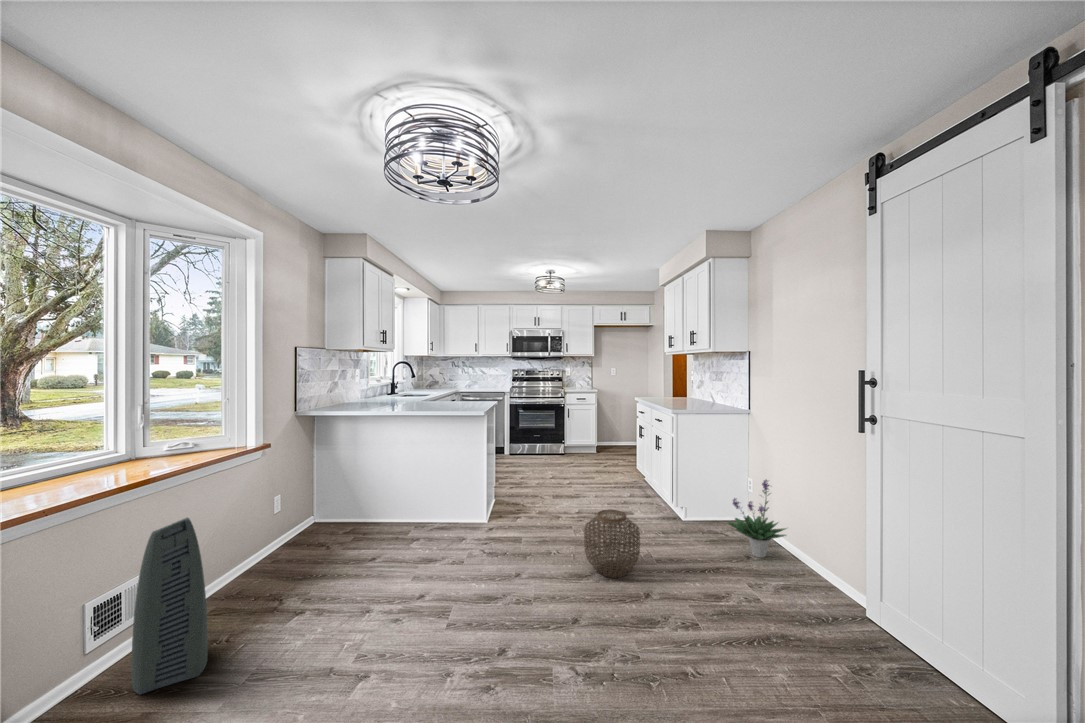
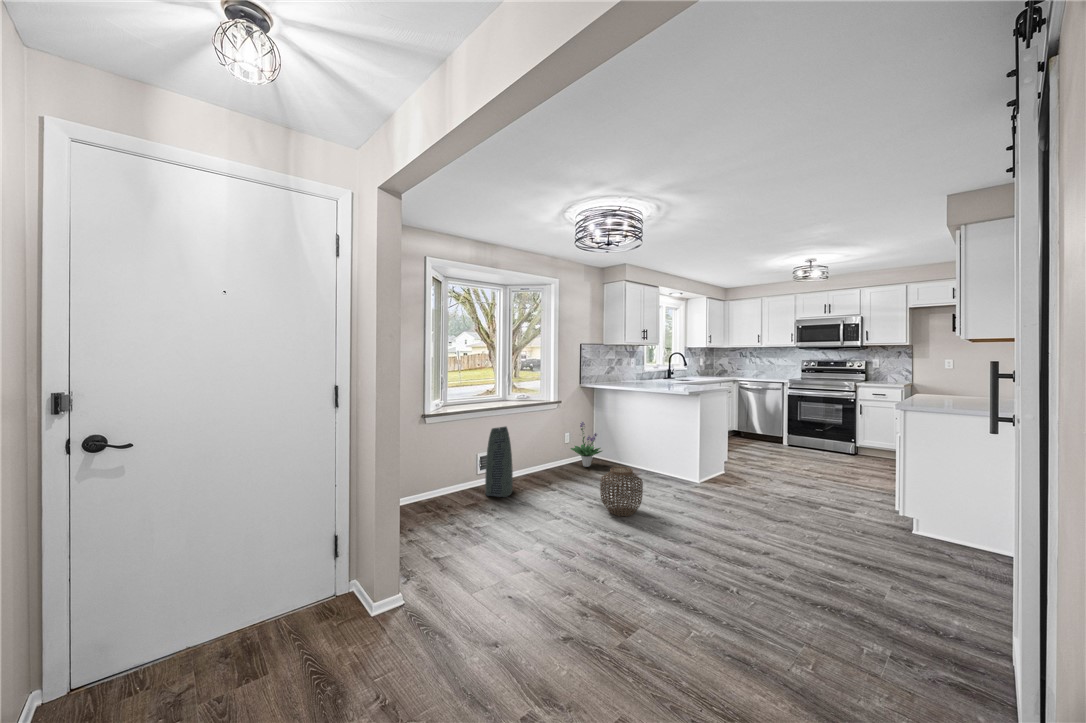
potted plant: present [728,480,786,558] -> present [571,422,602,467]
woven basket: present [584,509,640,578] -> present [600,467,643,517]

